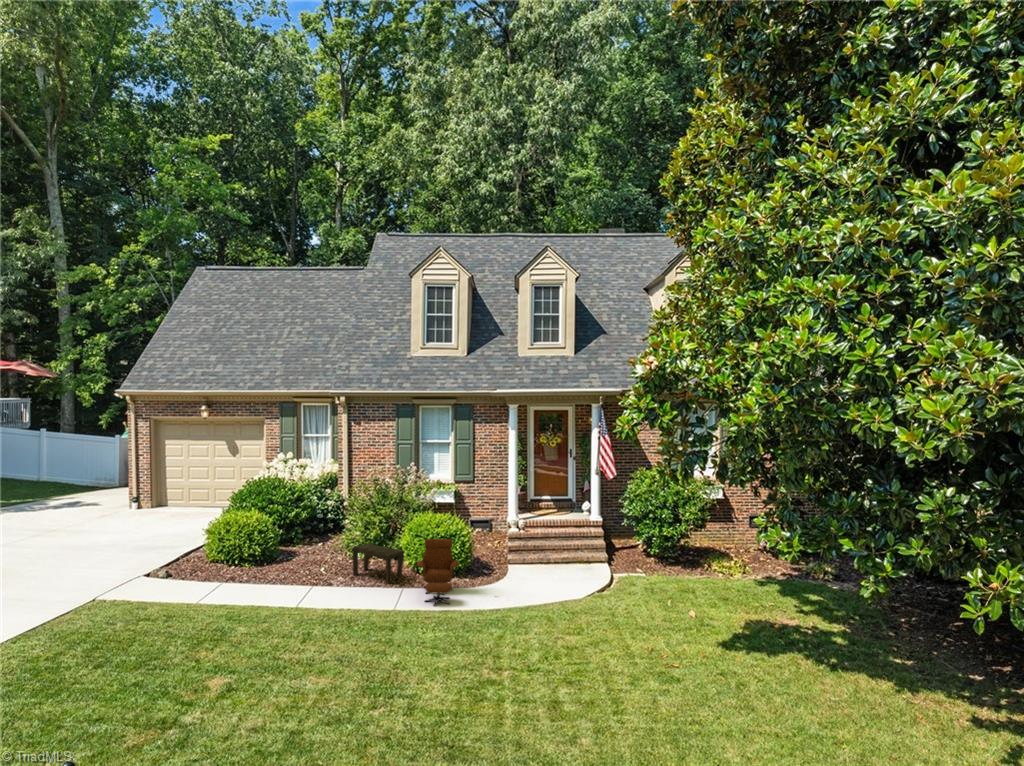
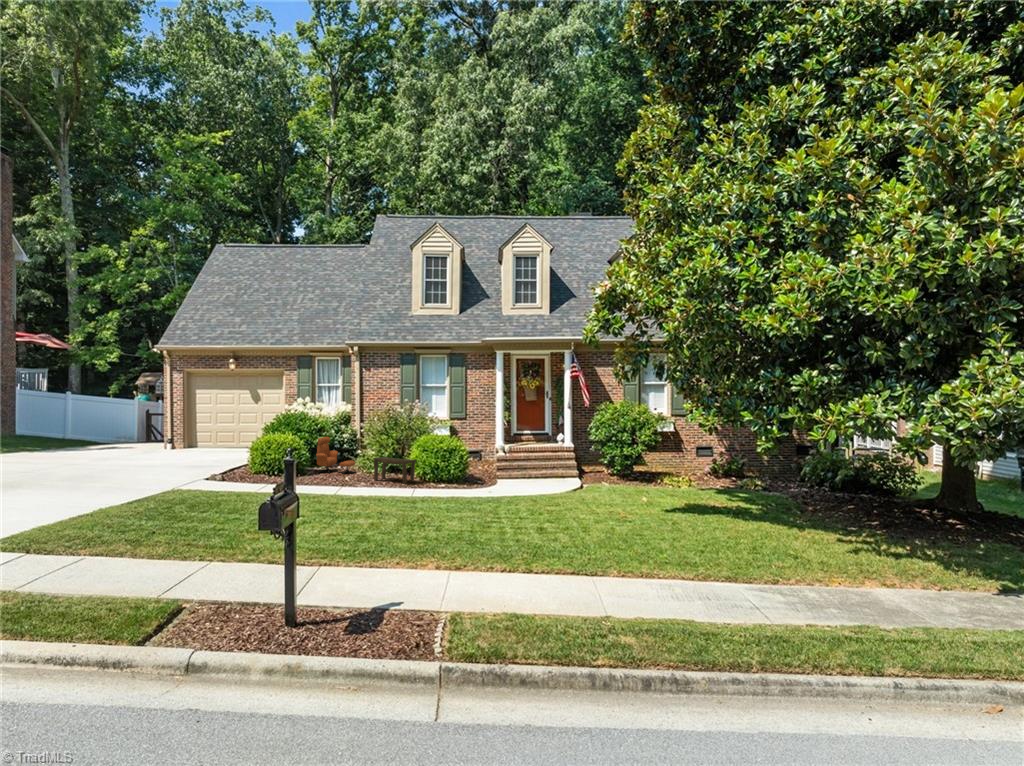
lounge chair: present [417,539,459,606] -> present [316,437,355,474]

